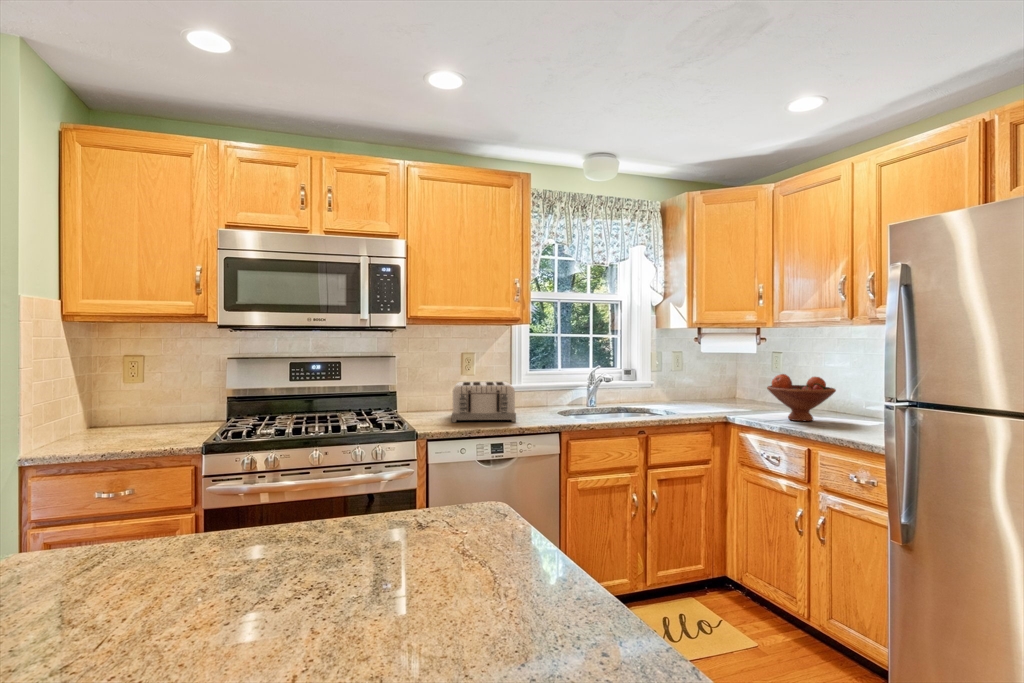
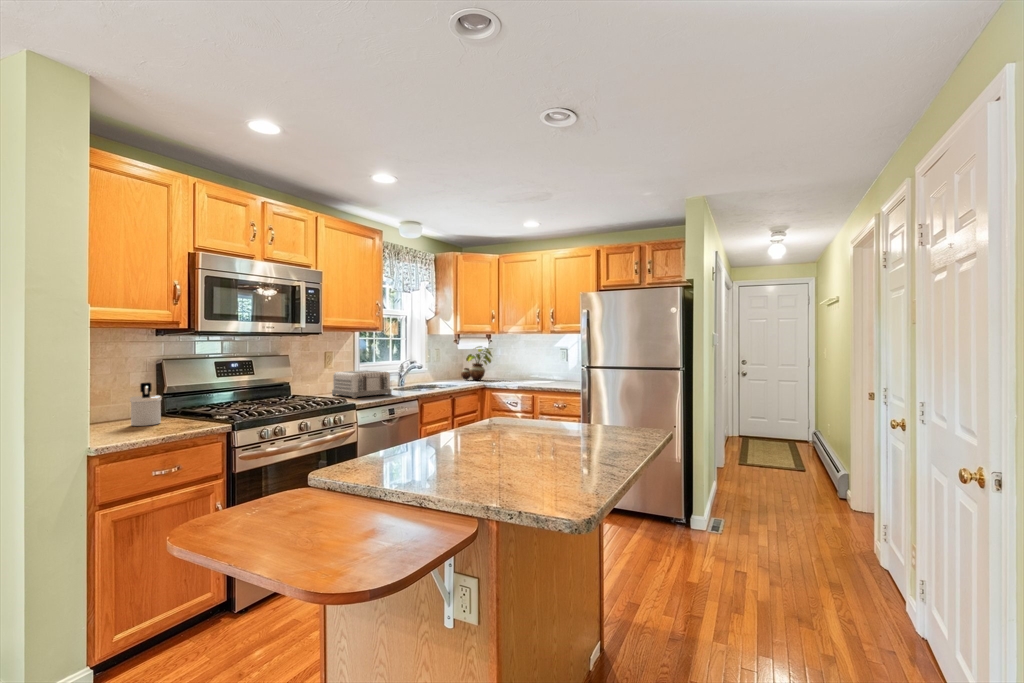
potted plant: none [709,349,767,408] -> present [461,346,492,380]
fruit bowl: present [767,374,836,421] -> none [504,359,536,383]
soap dispenser: none [138,384,180,434] -> present [130,383,162,426]

